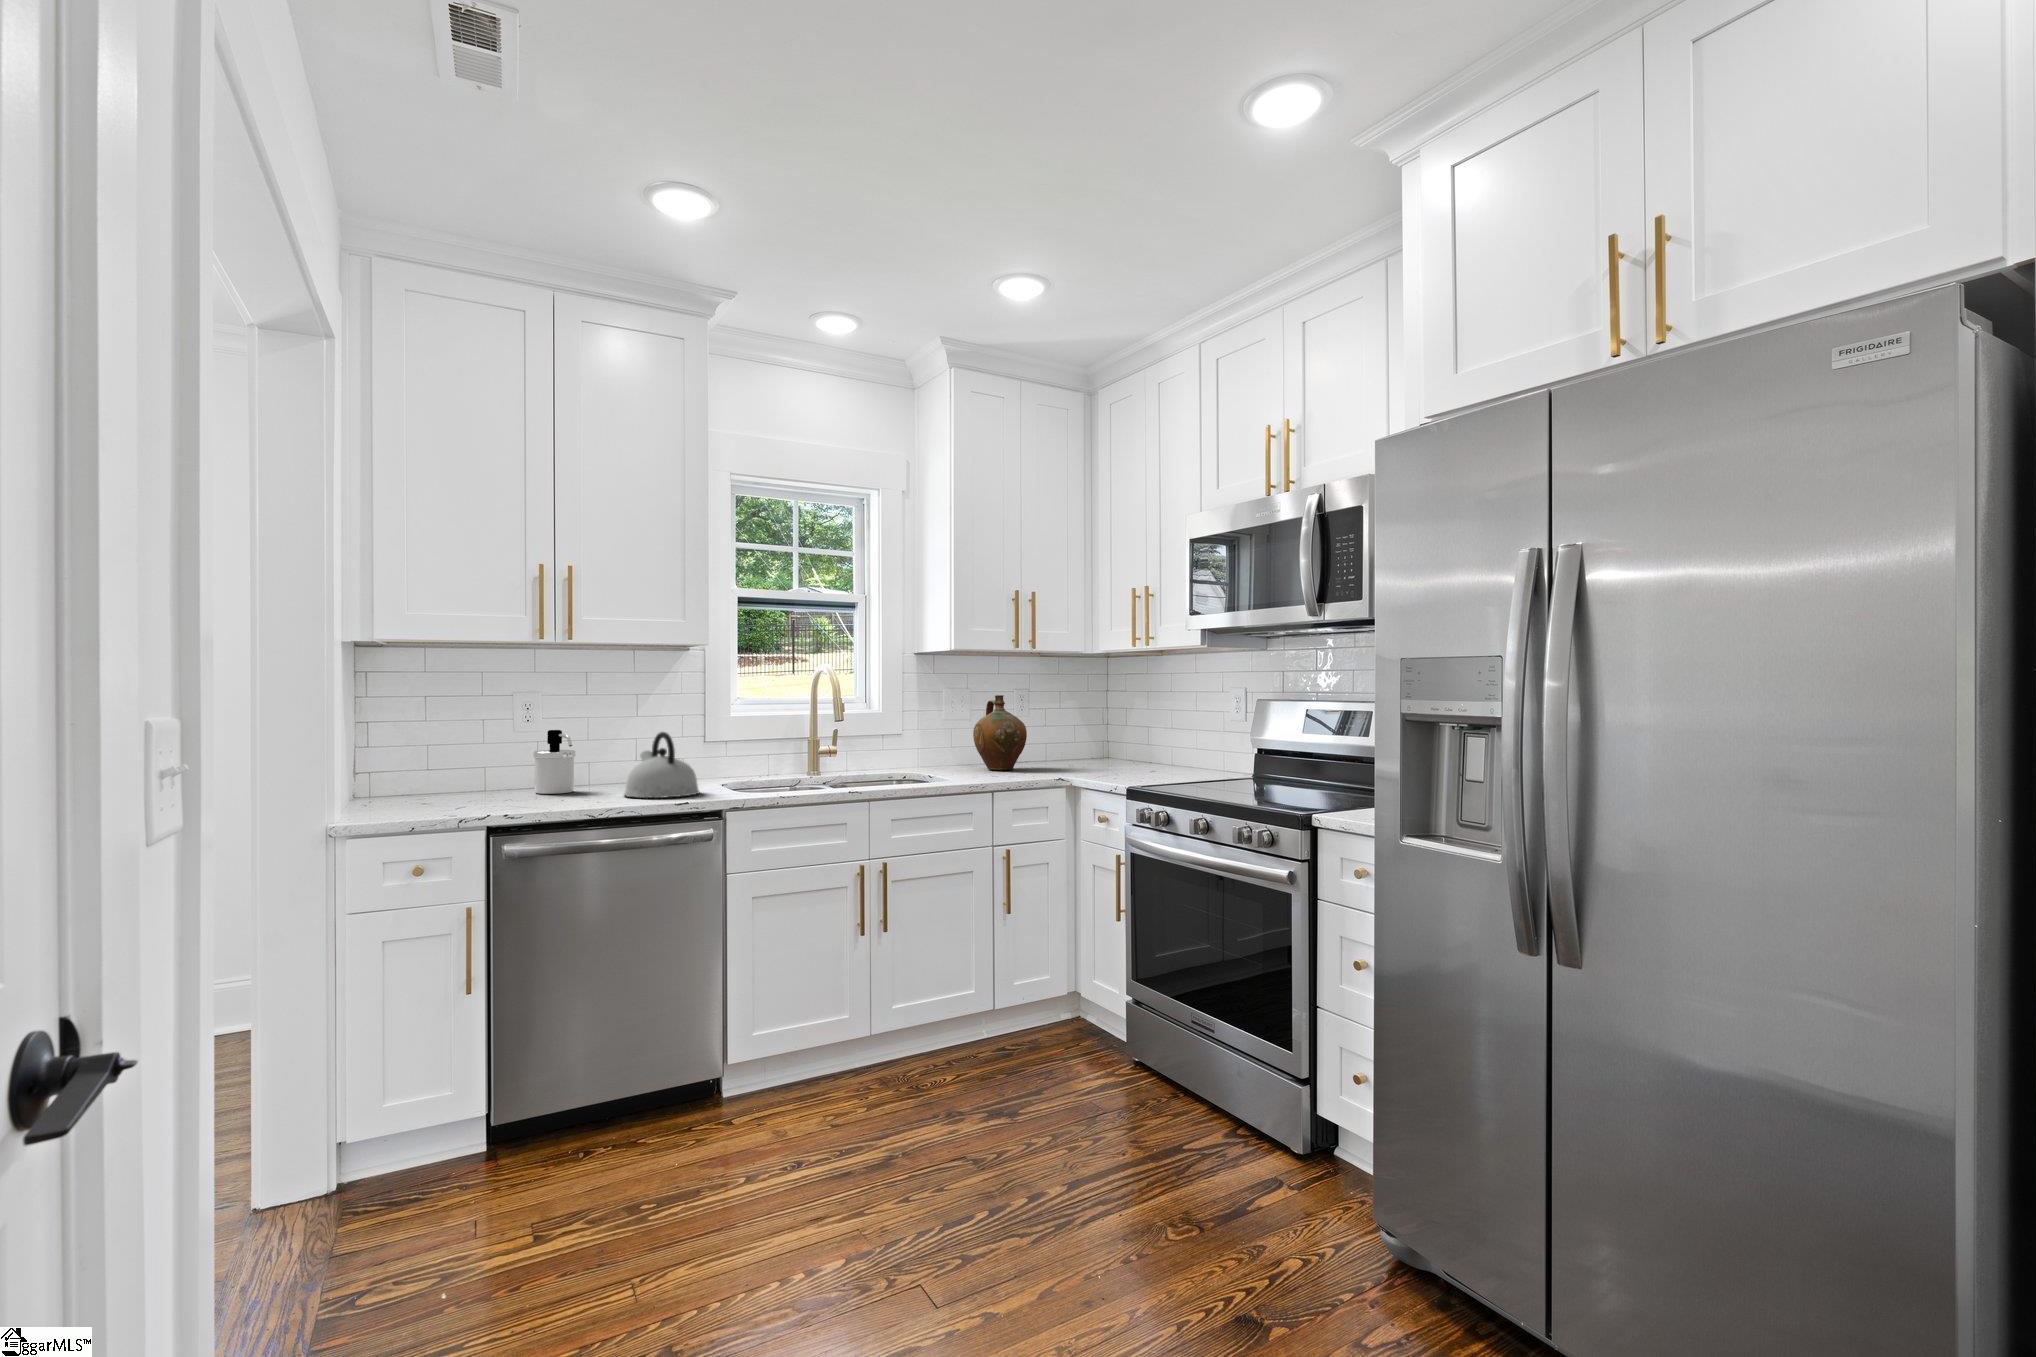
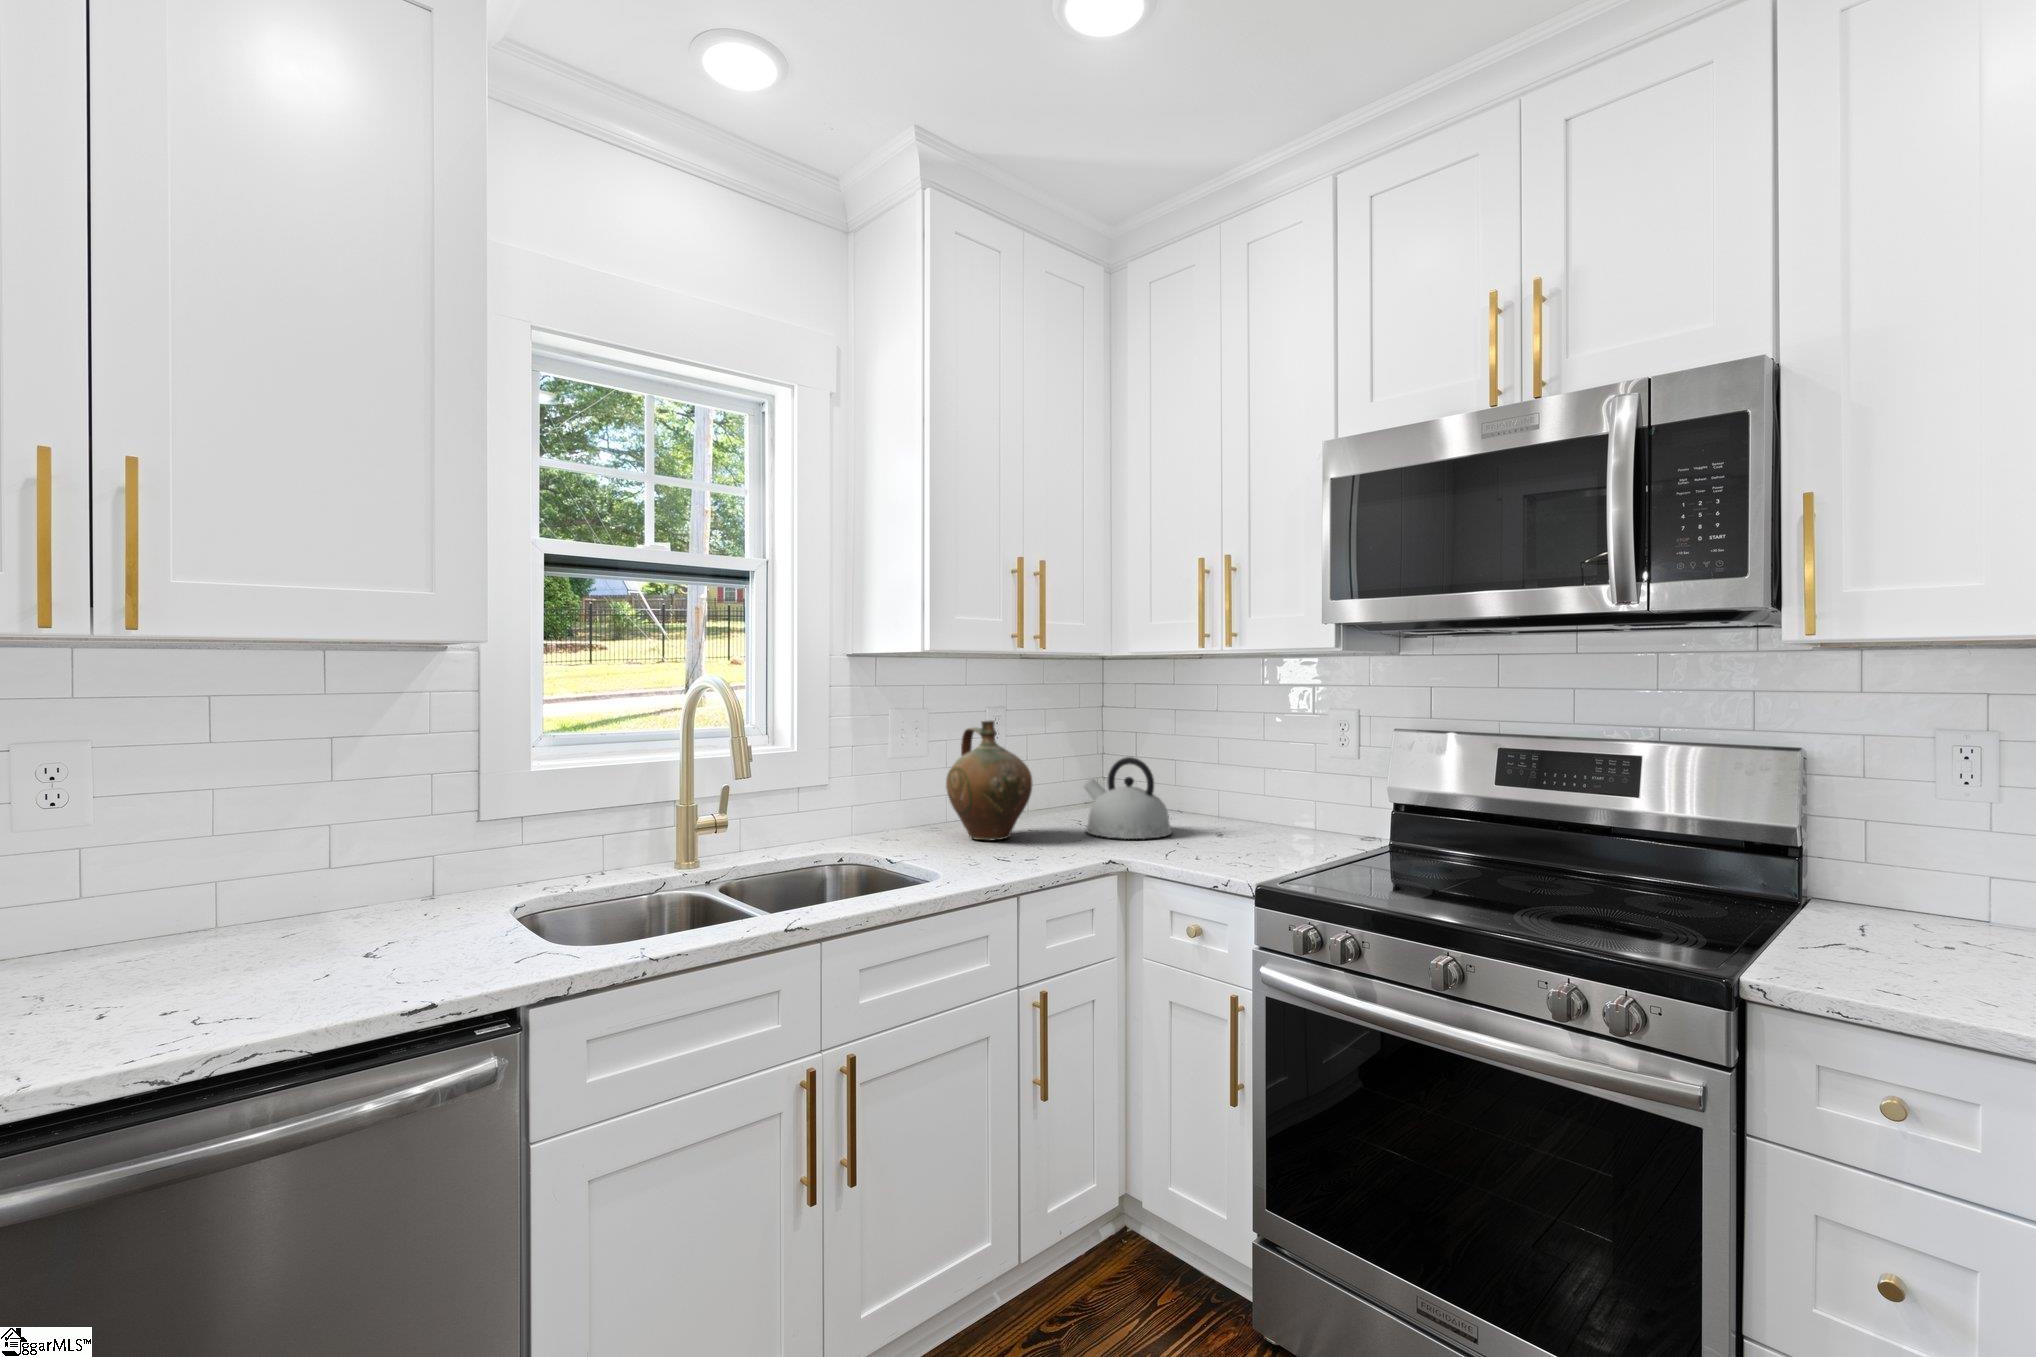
soap dispenser: present [534,730,575,794] -> none [63,827,176,975]
kettle: present [624,732,699,798] -> present [1084,757,1172,839]

